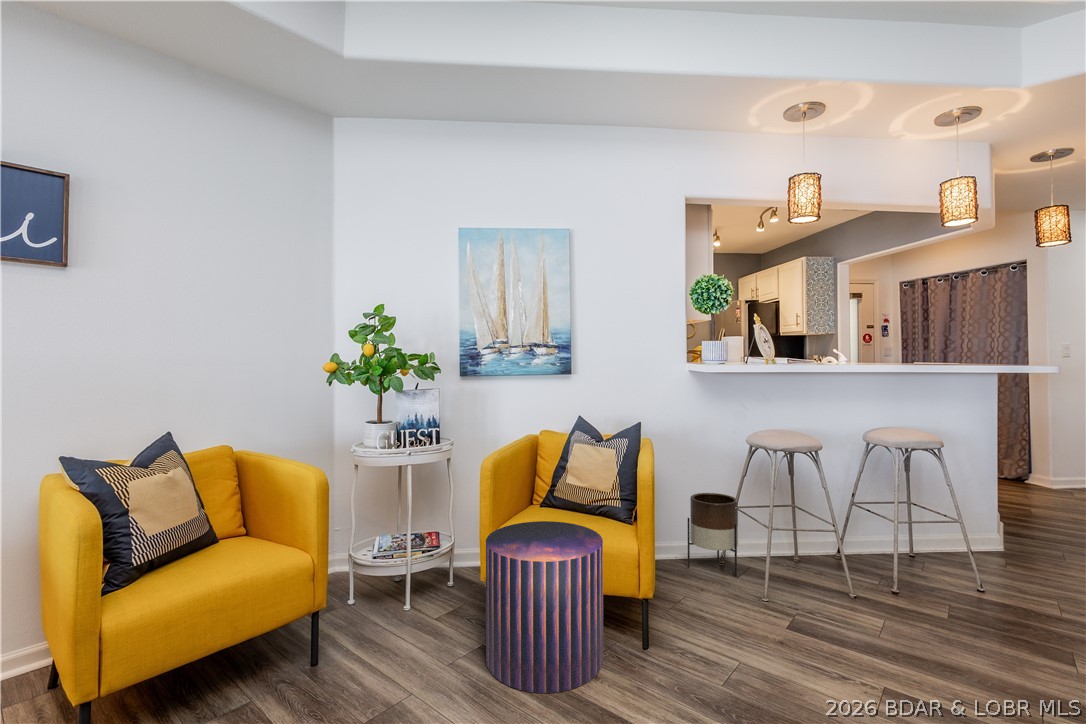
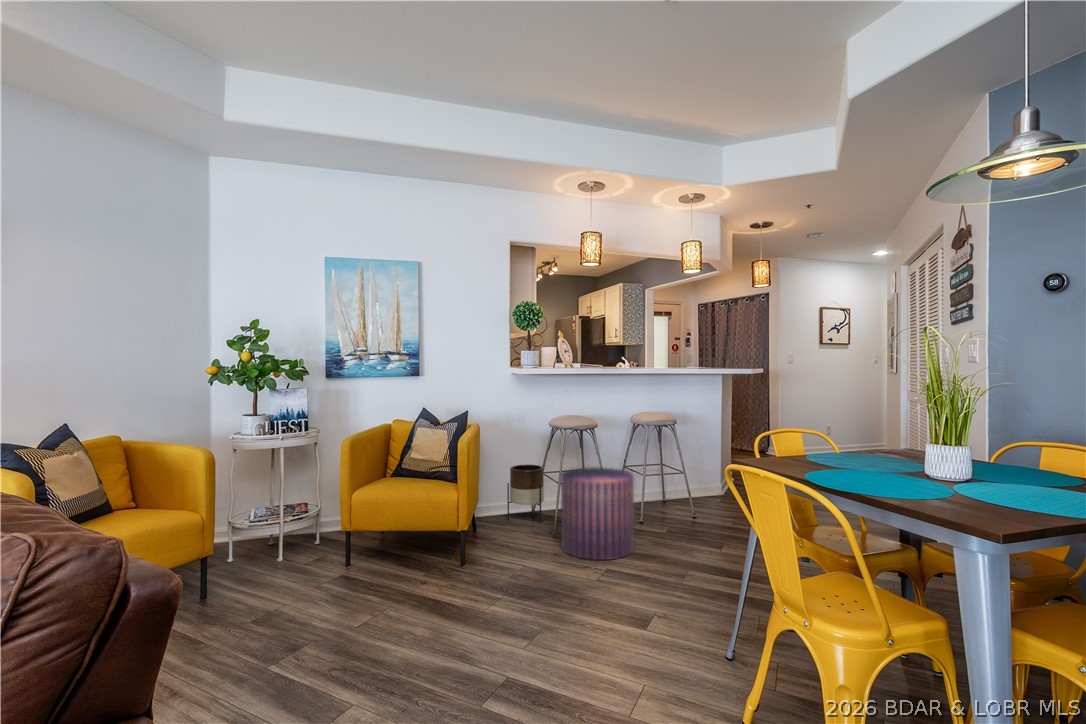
pouf: present [486,521,603,693] -> present [561,467,634,560]

